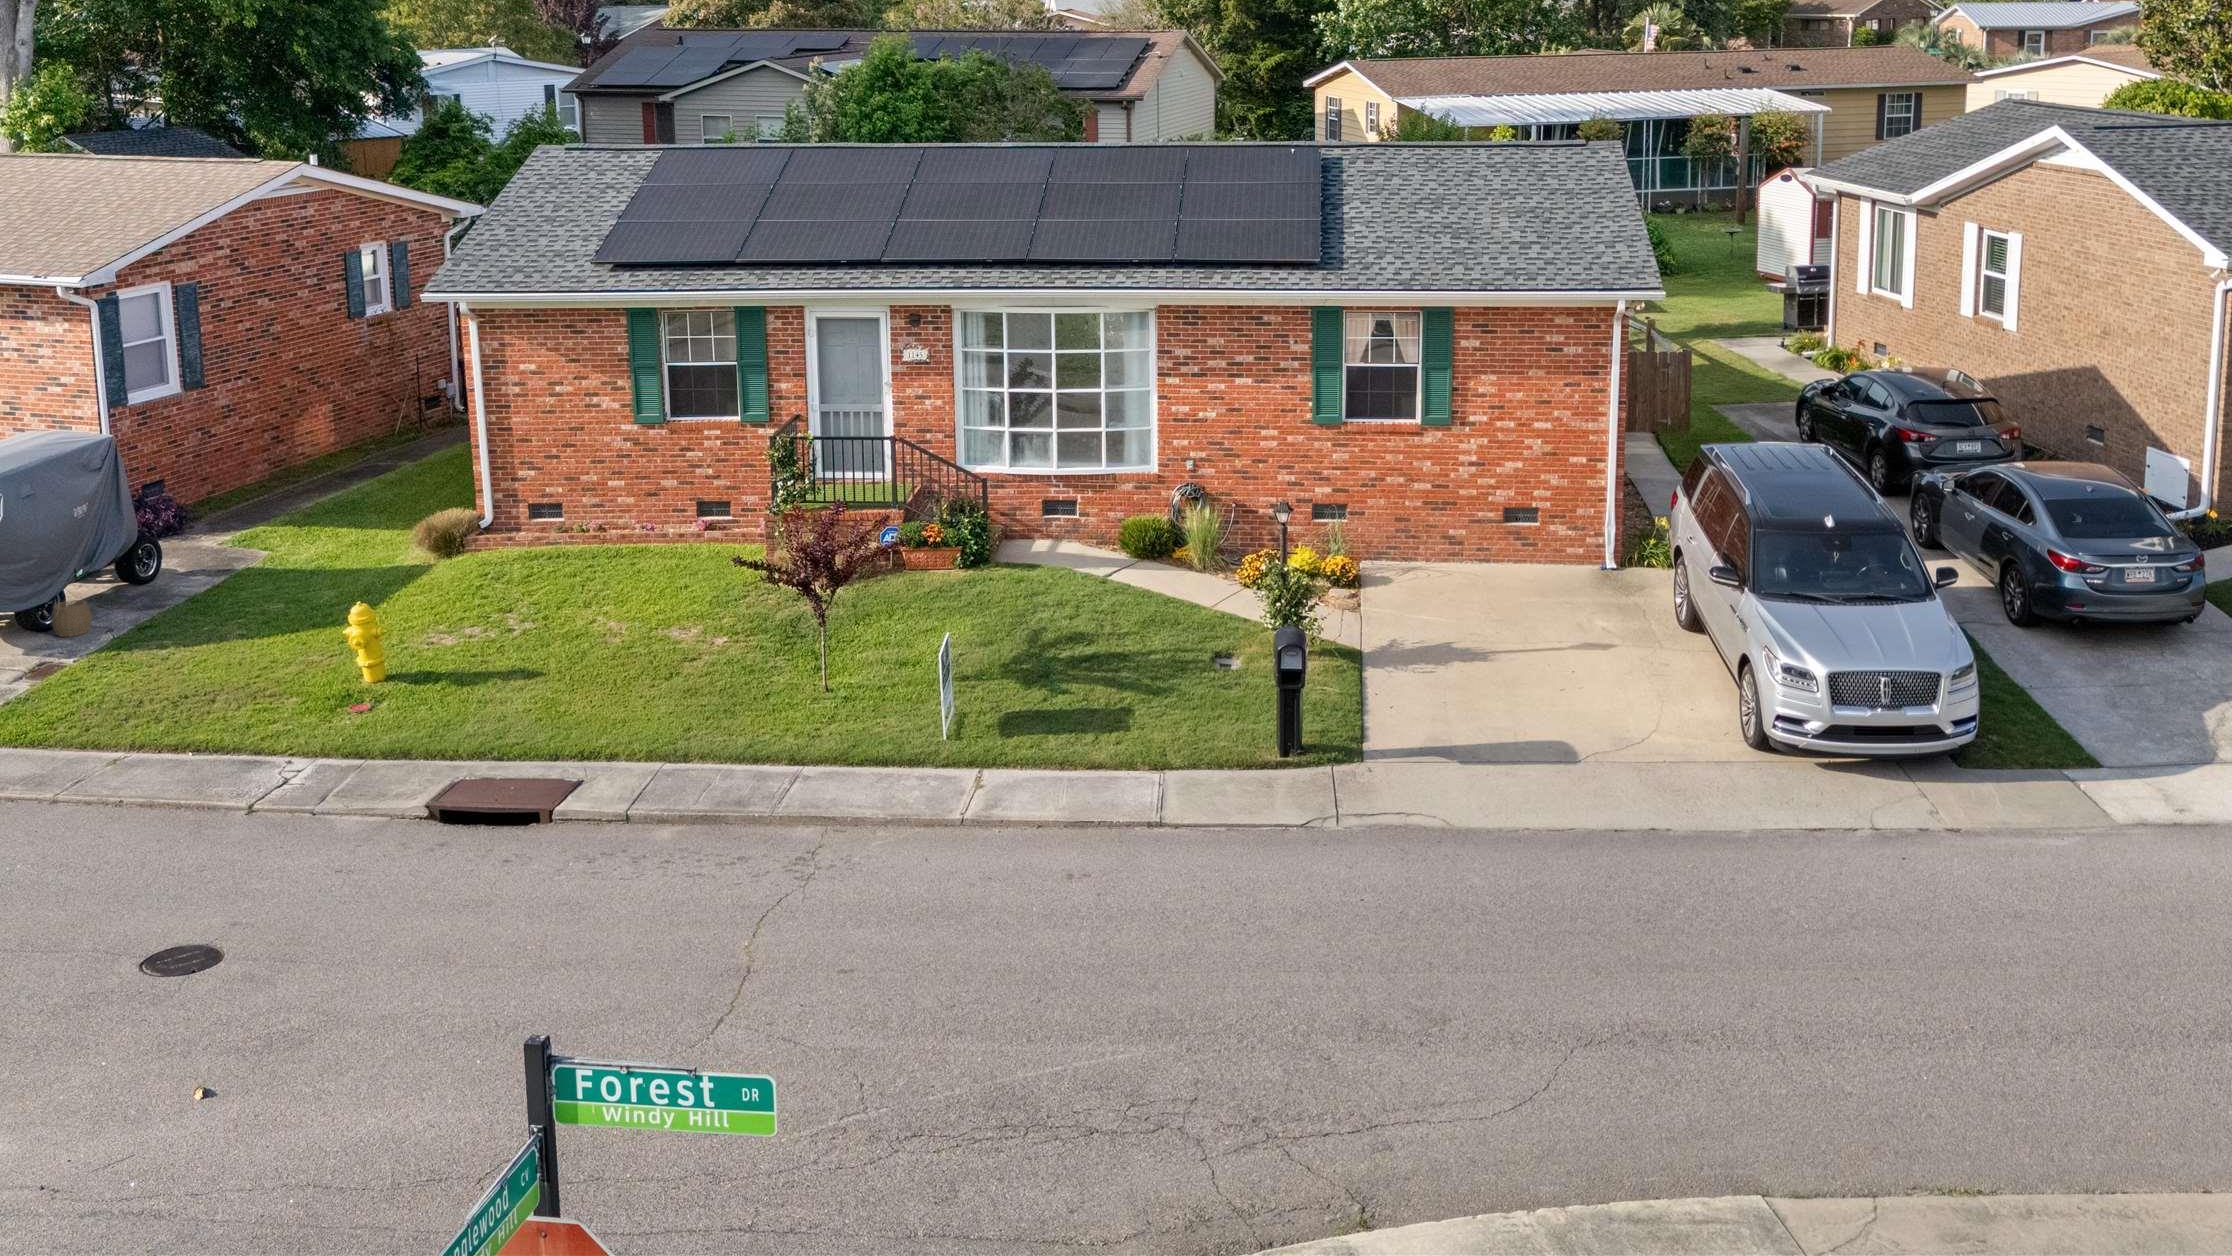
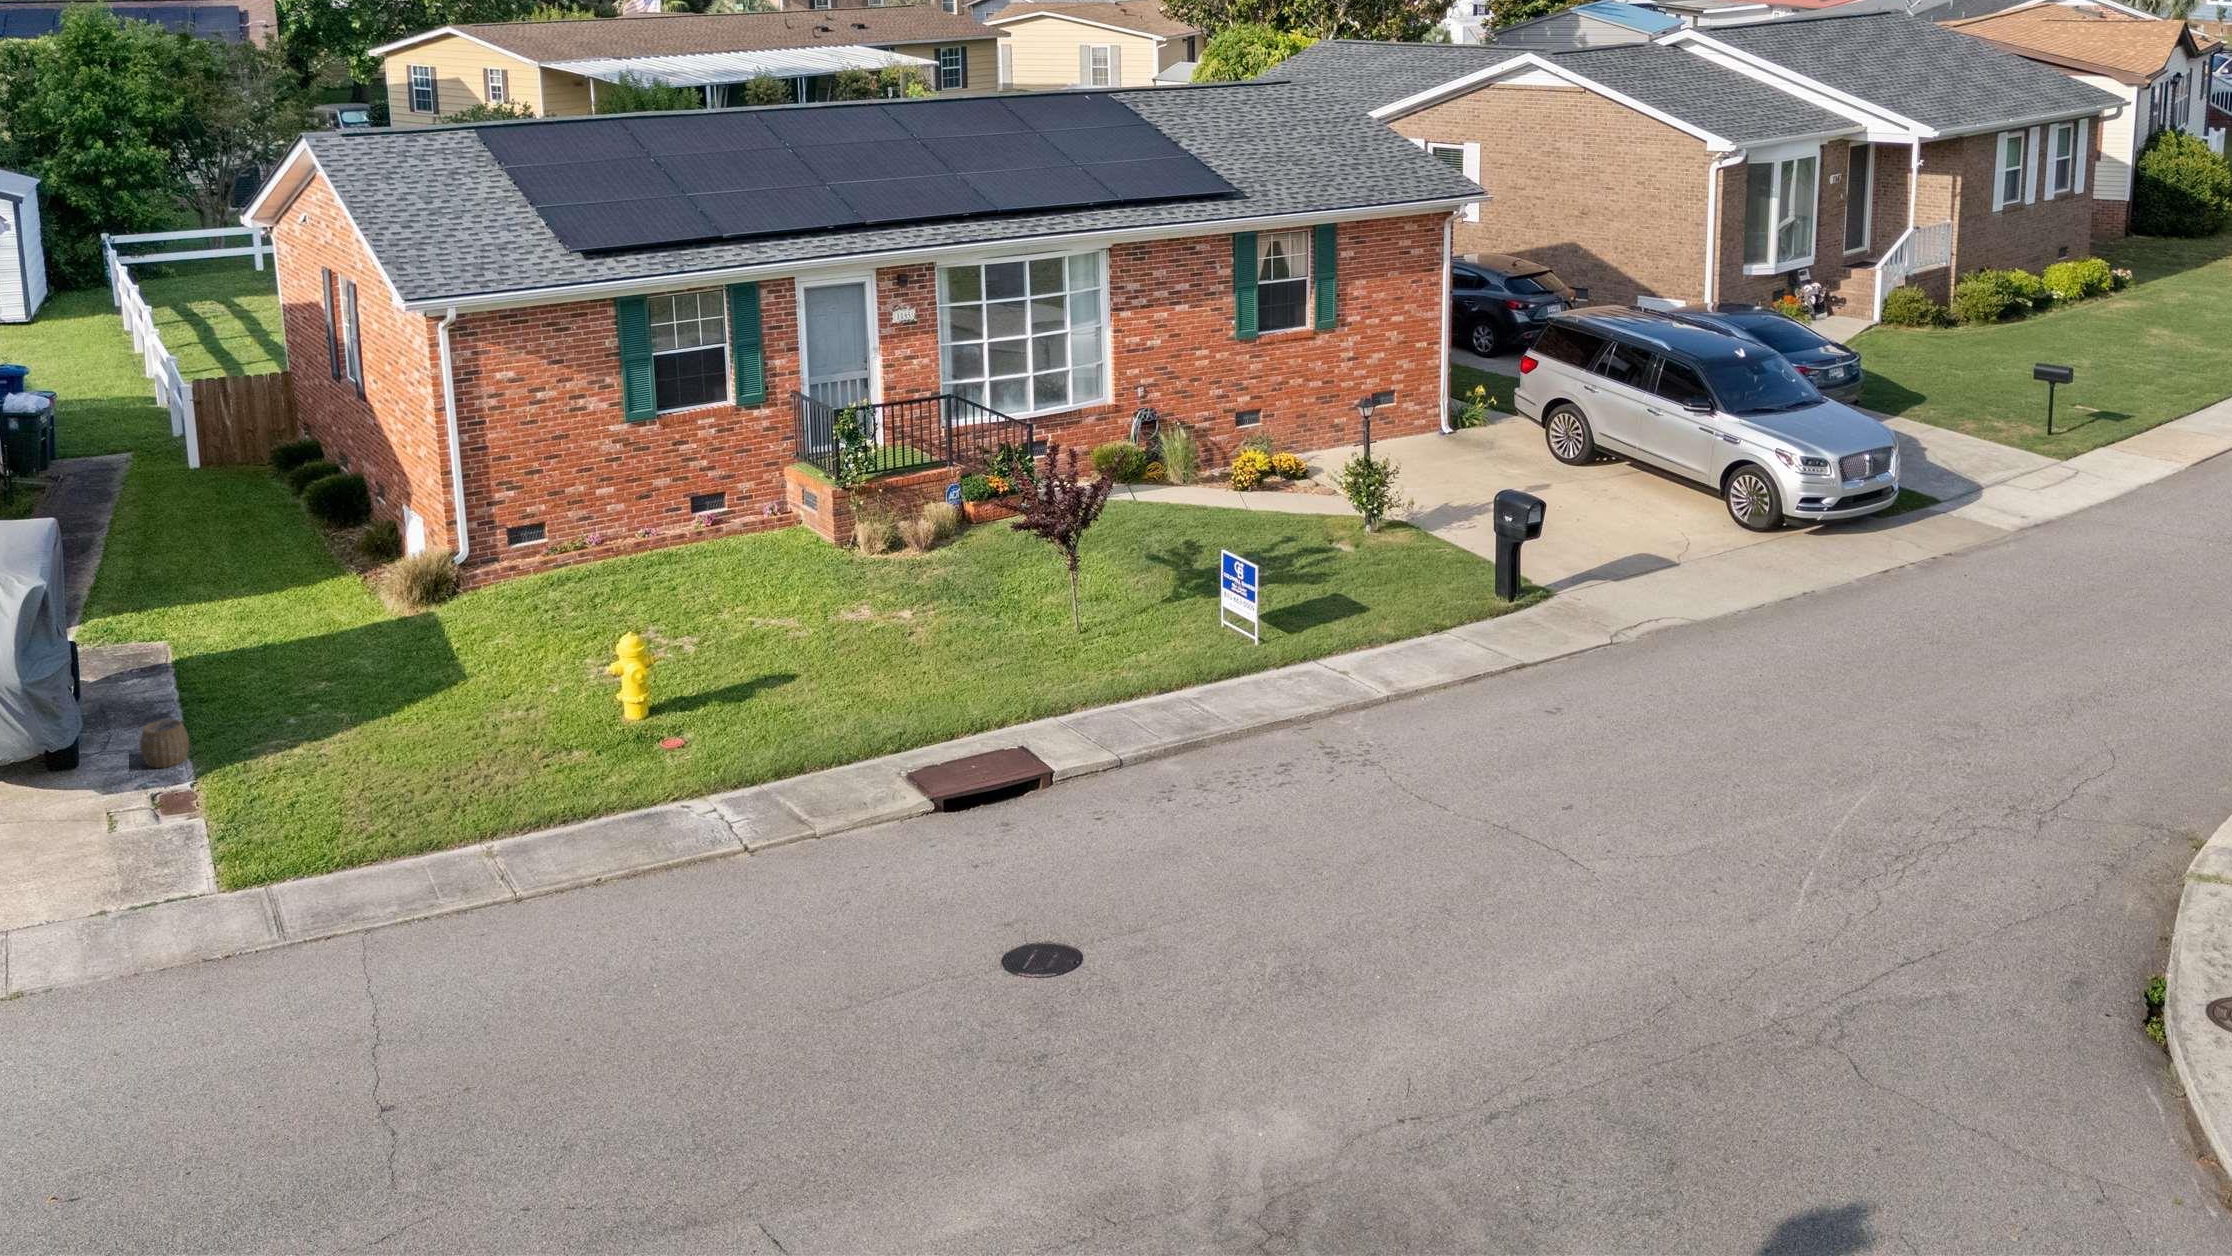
potted plant: none [1693,691,1756,750] -> present [1746,486,1773,528]

